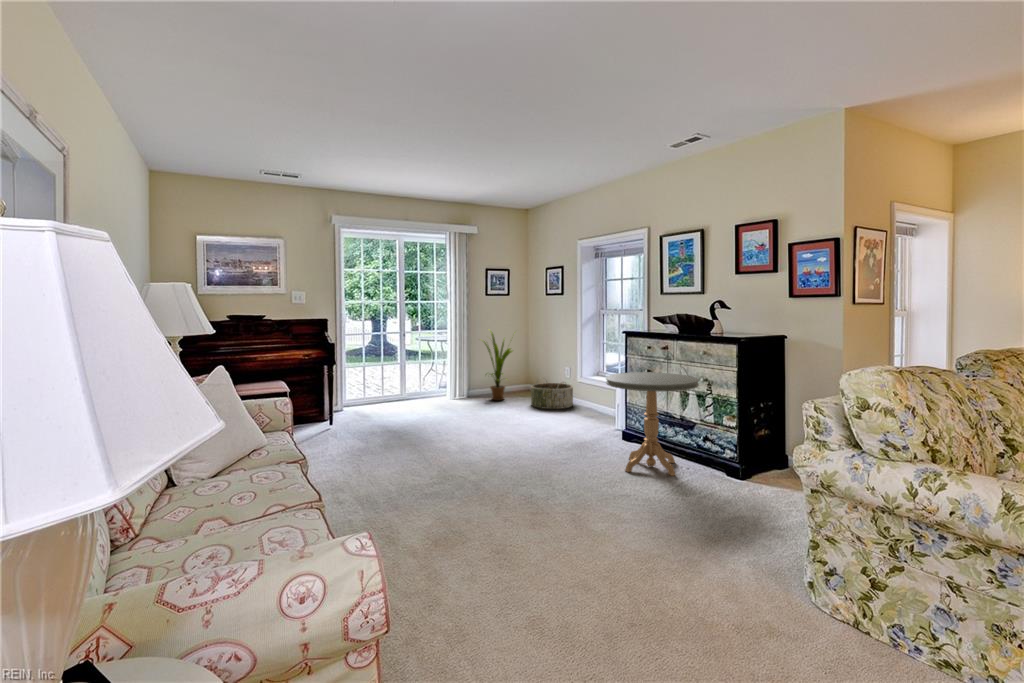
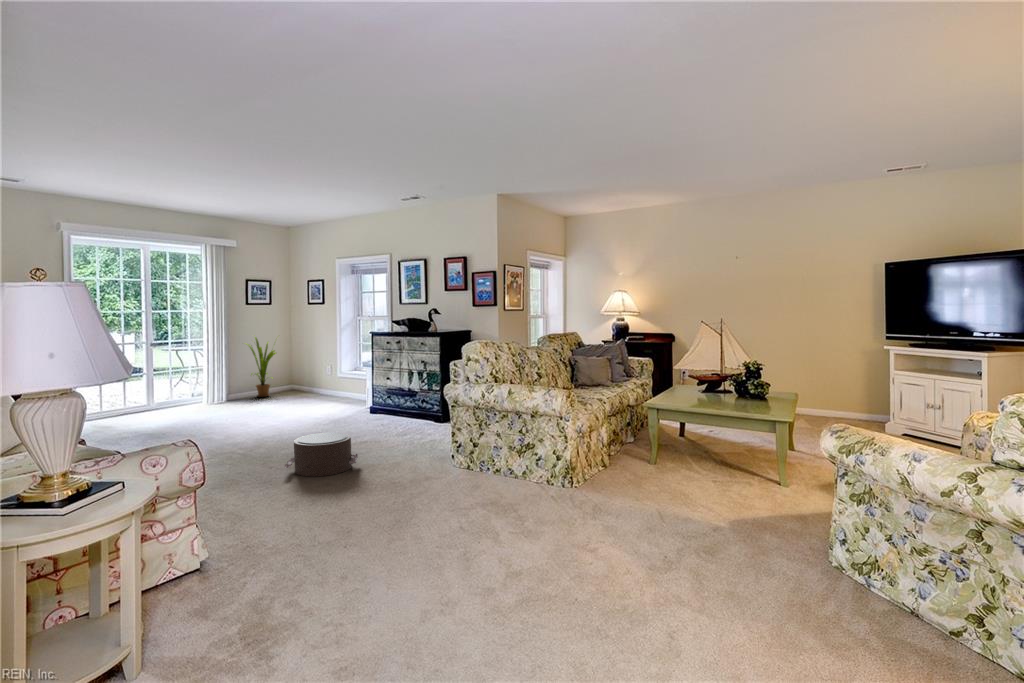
side table: present [606,372,699,476] -> none [354,359,417,427]
basket: present [531,382,573,409] -> none [295,374,333,399]
pouf: none [499,502,621,595] -> present [285,433,358,477]

